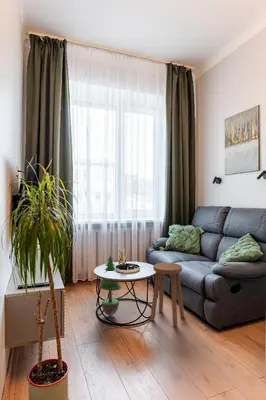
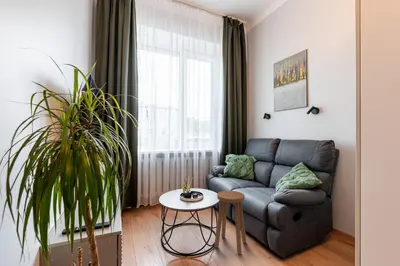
potted tree: present [100,256,121,316] -> none [165,184,186,245]

